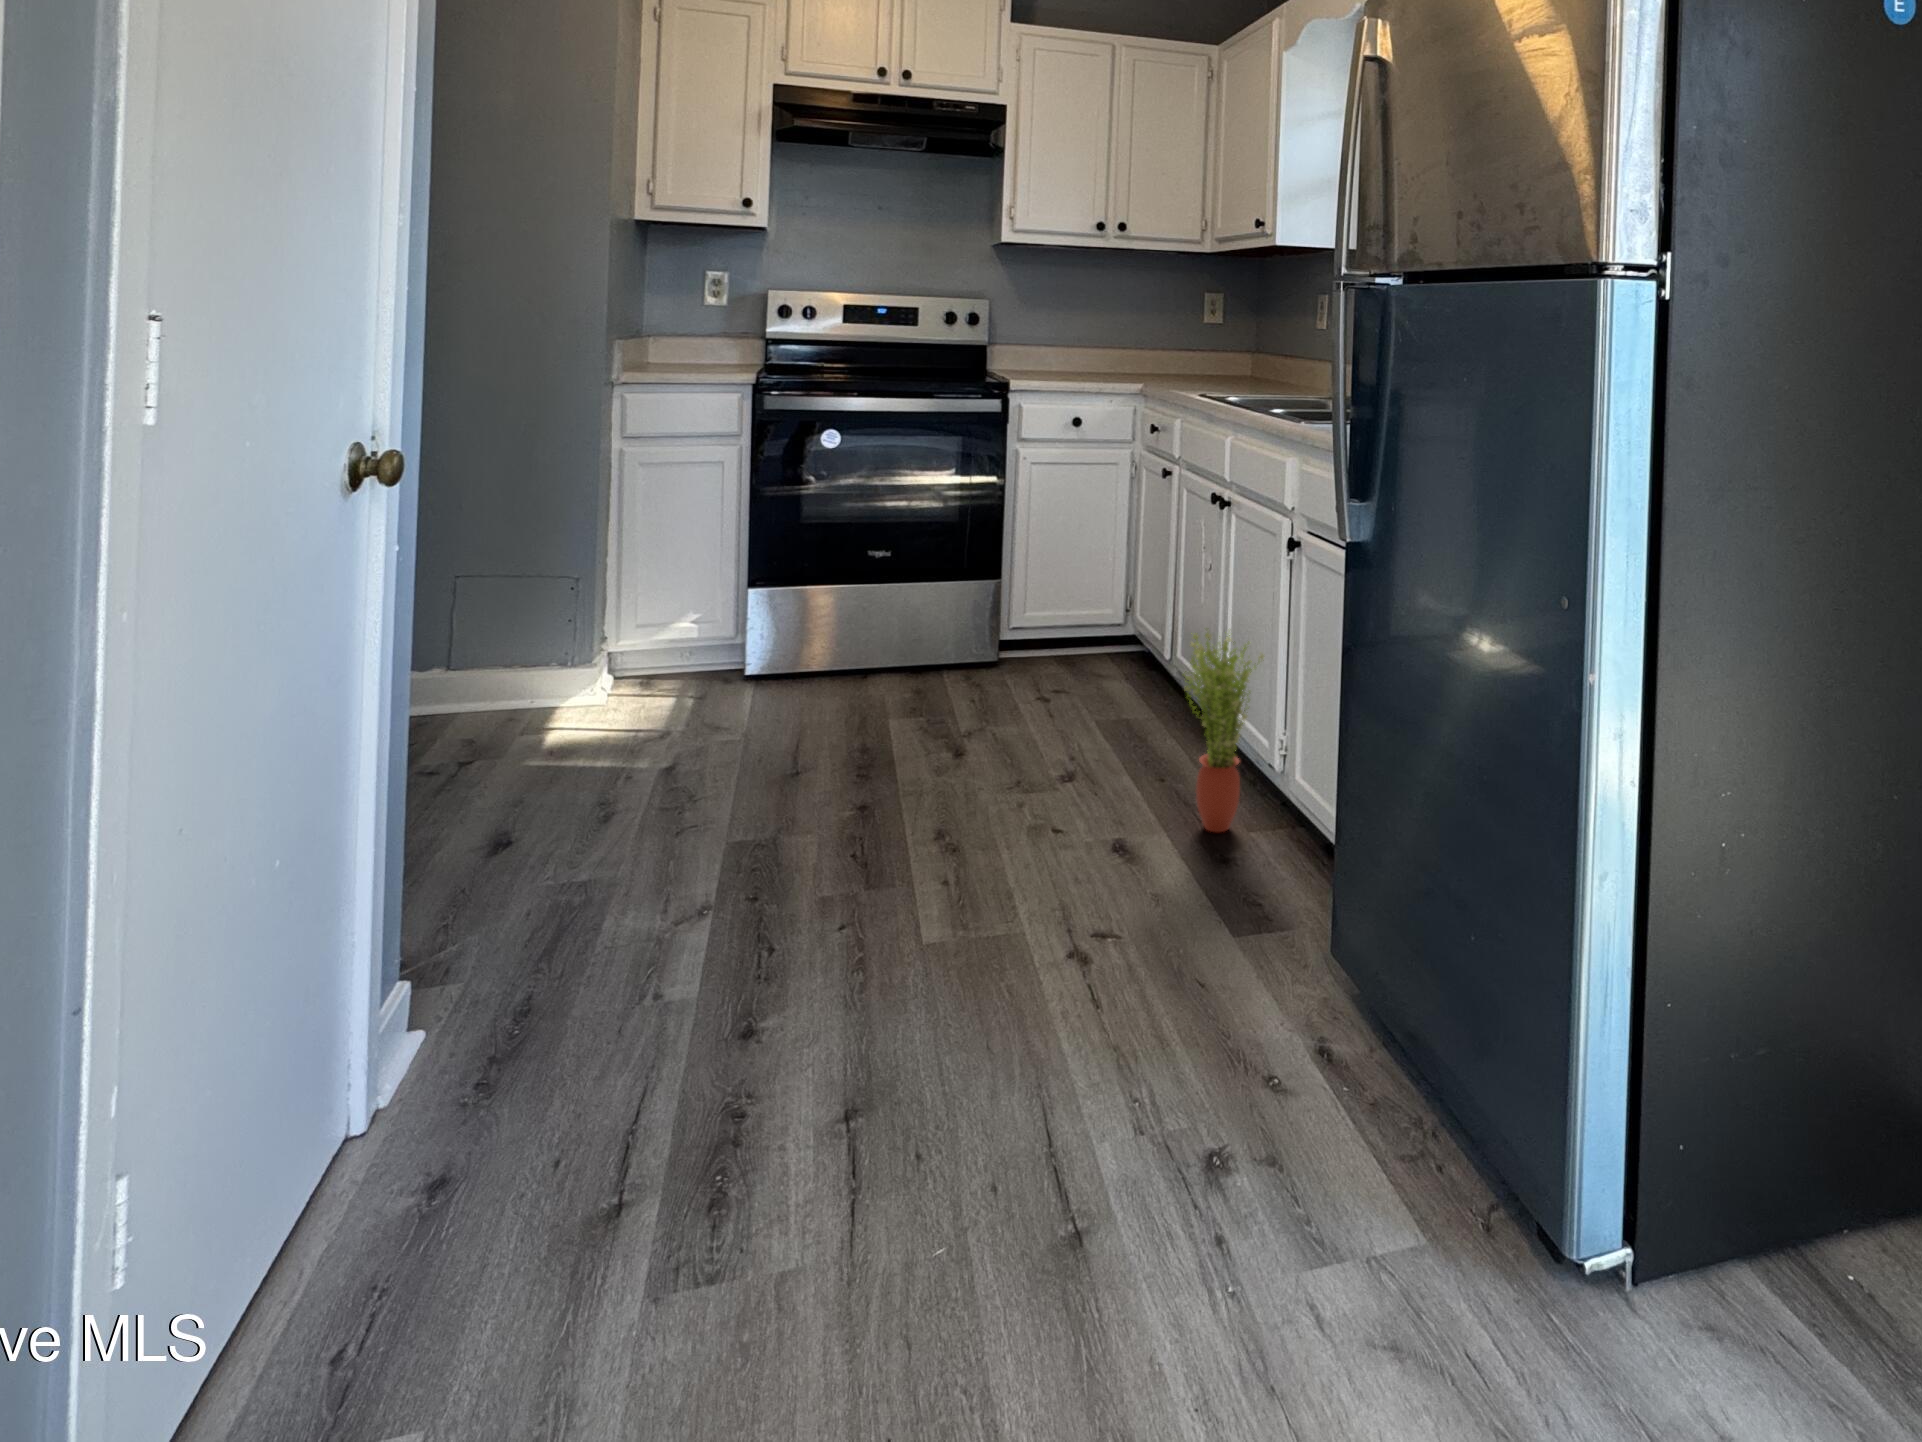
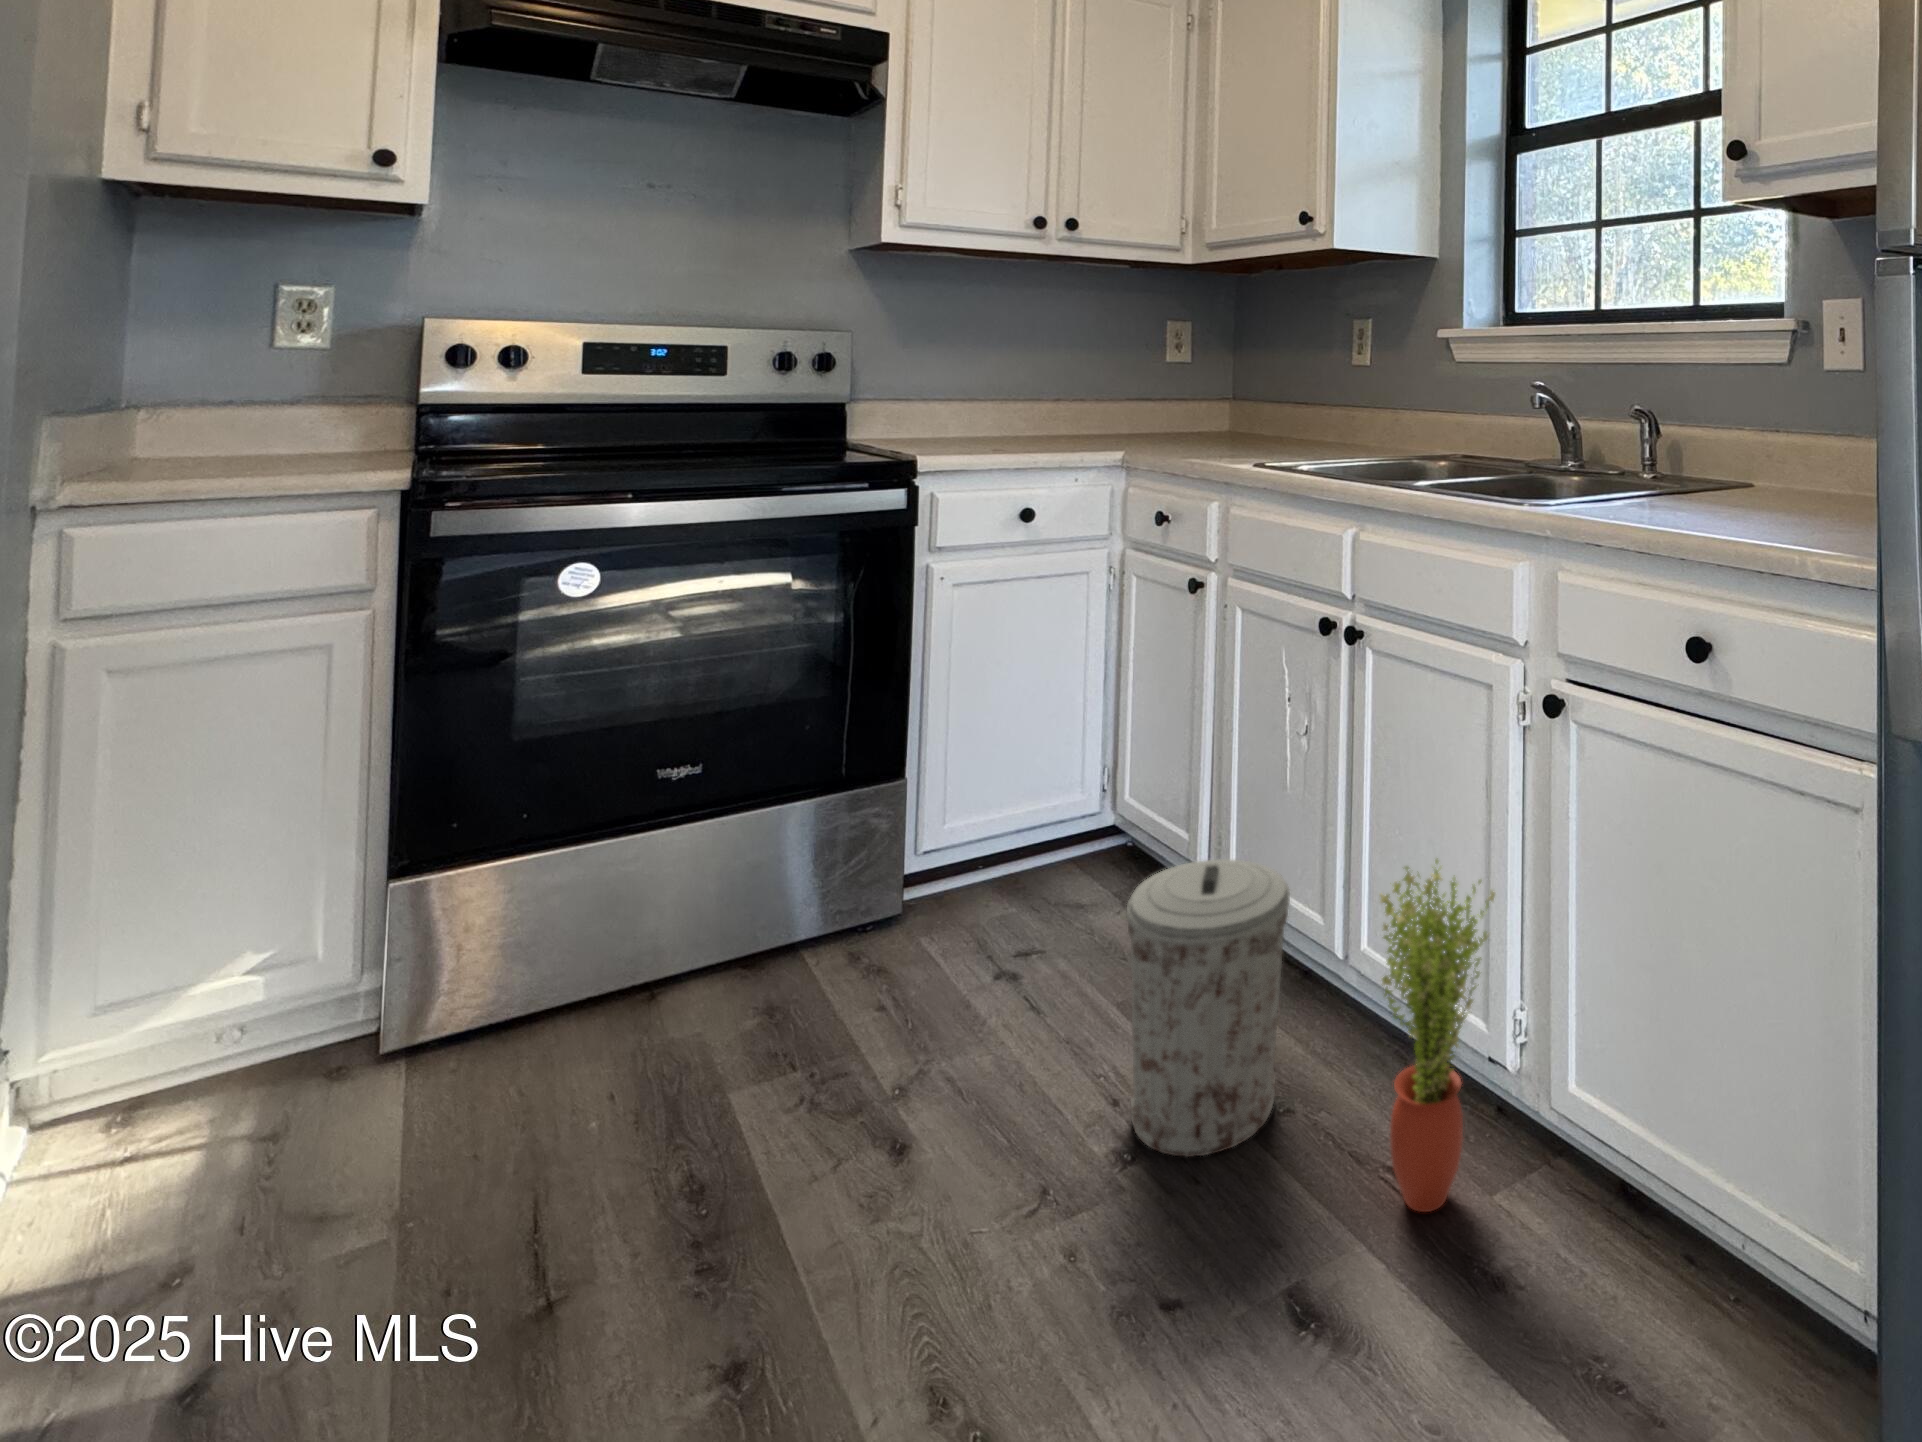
trash can: none [1075,629,1171,788] -> present [1127,859,1290,1157]

